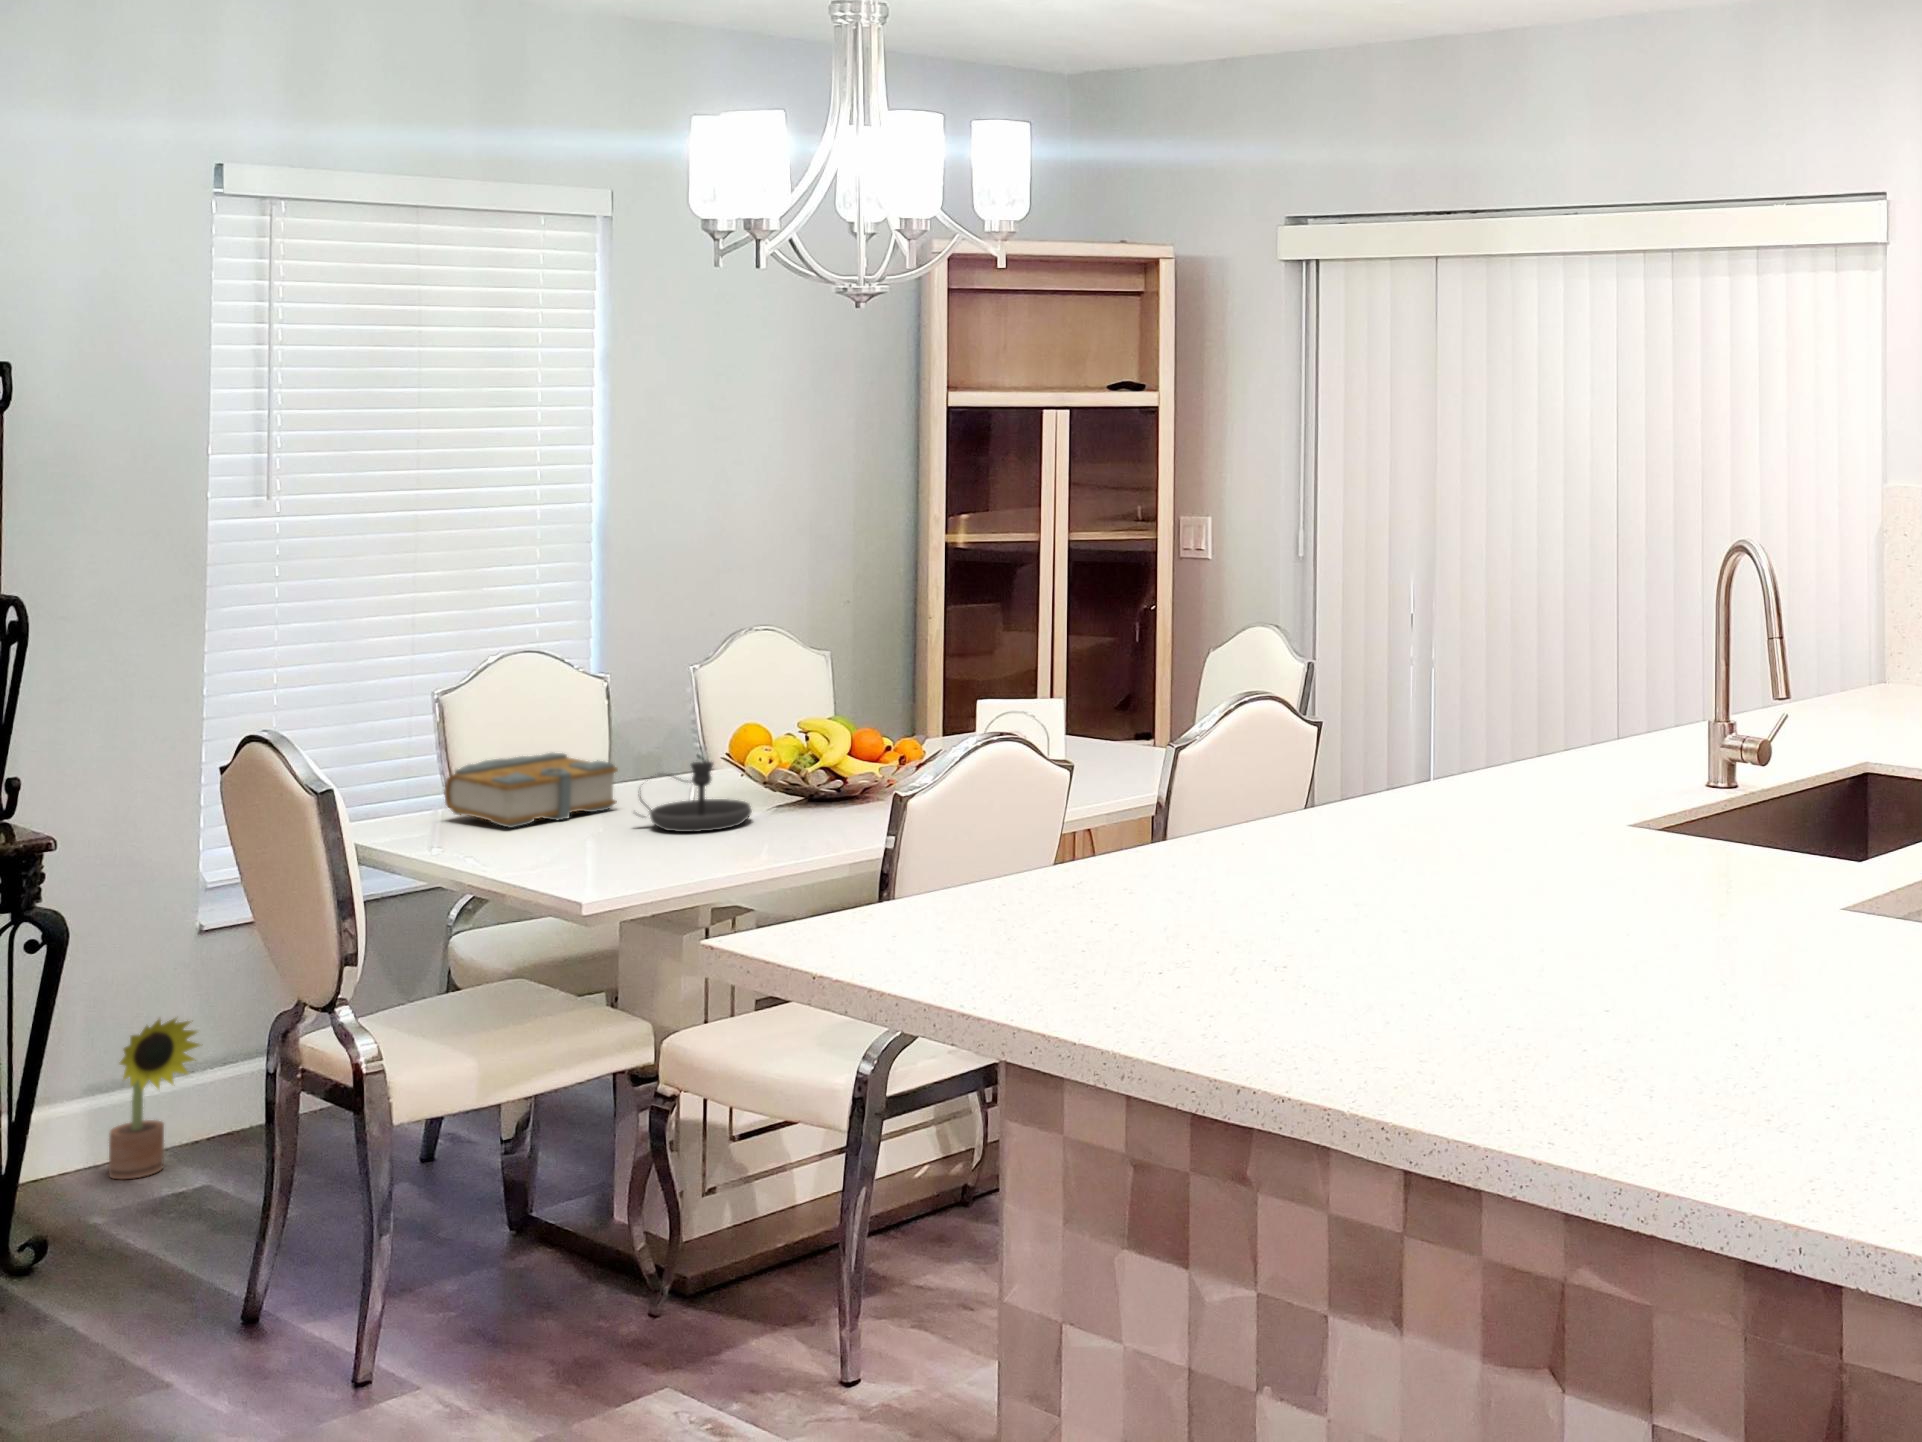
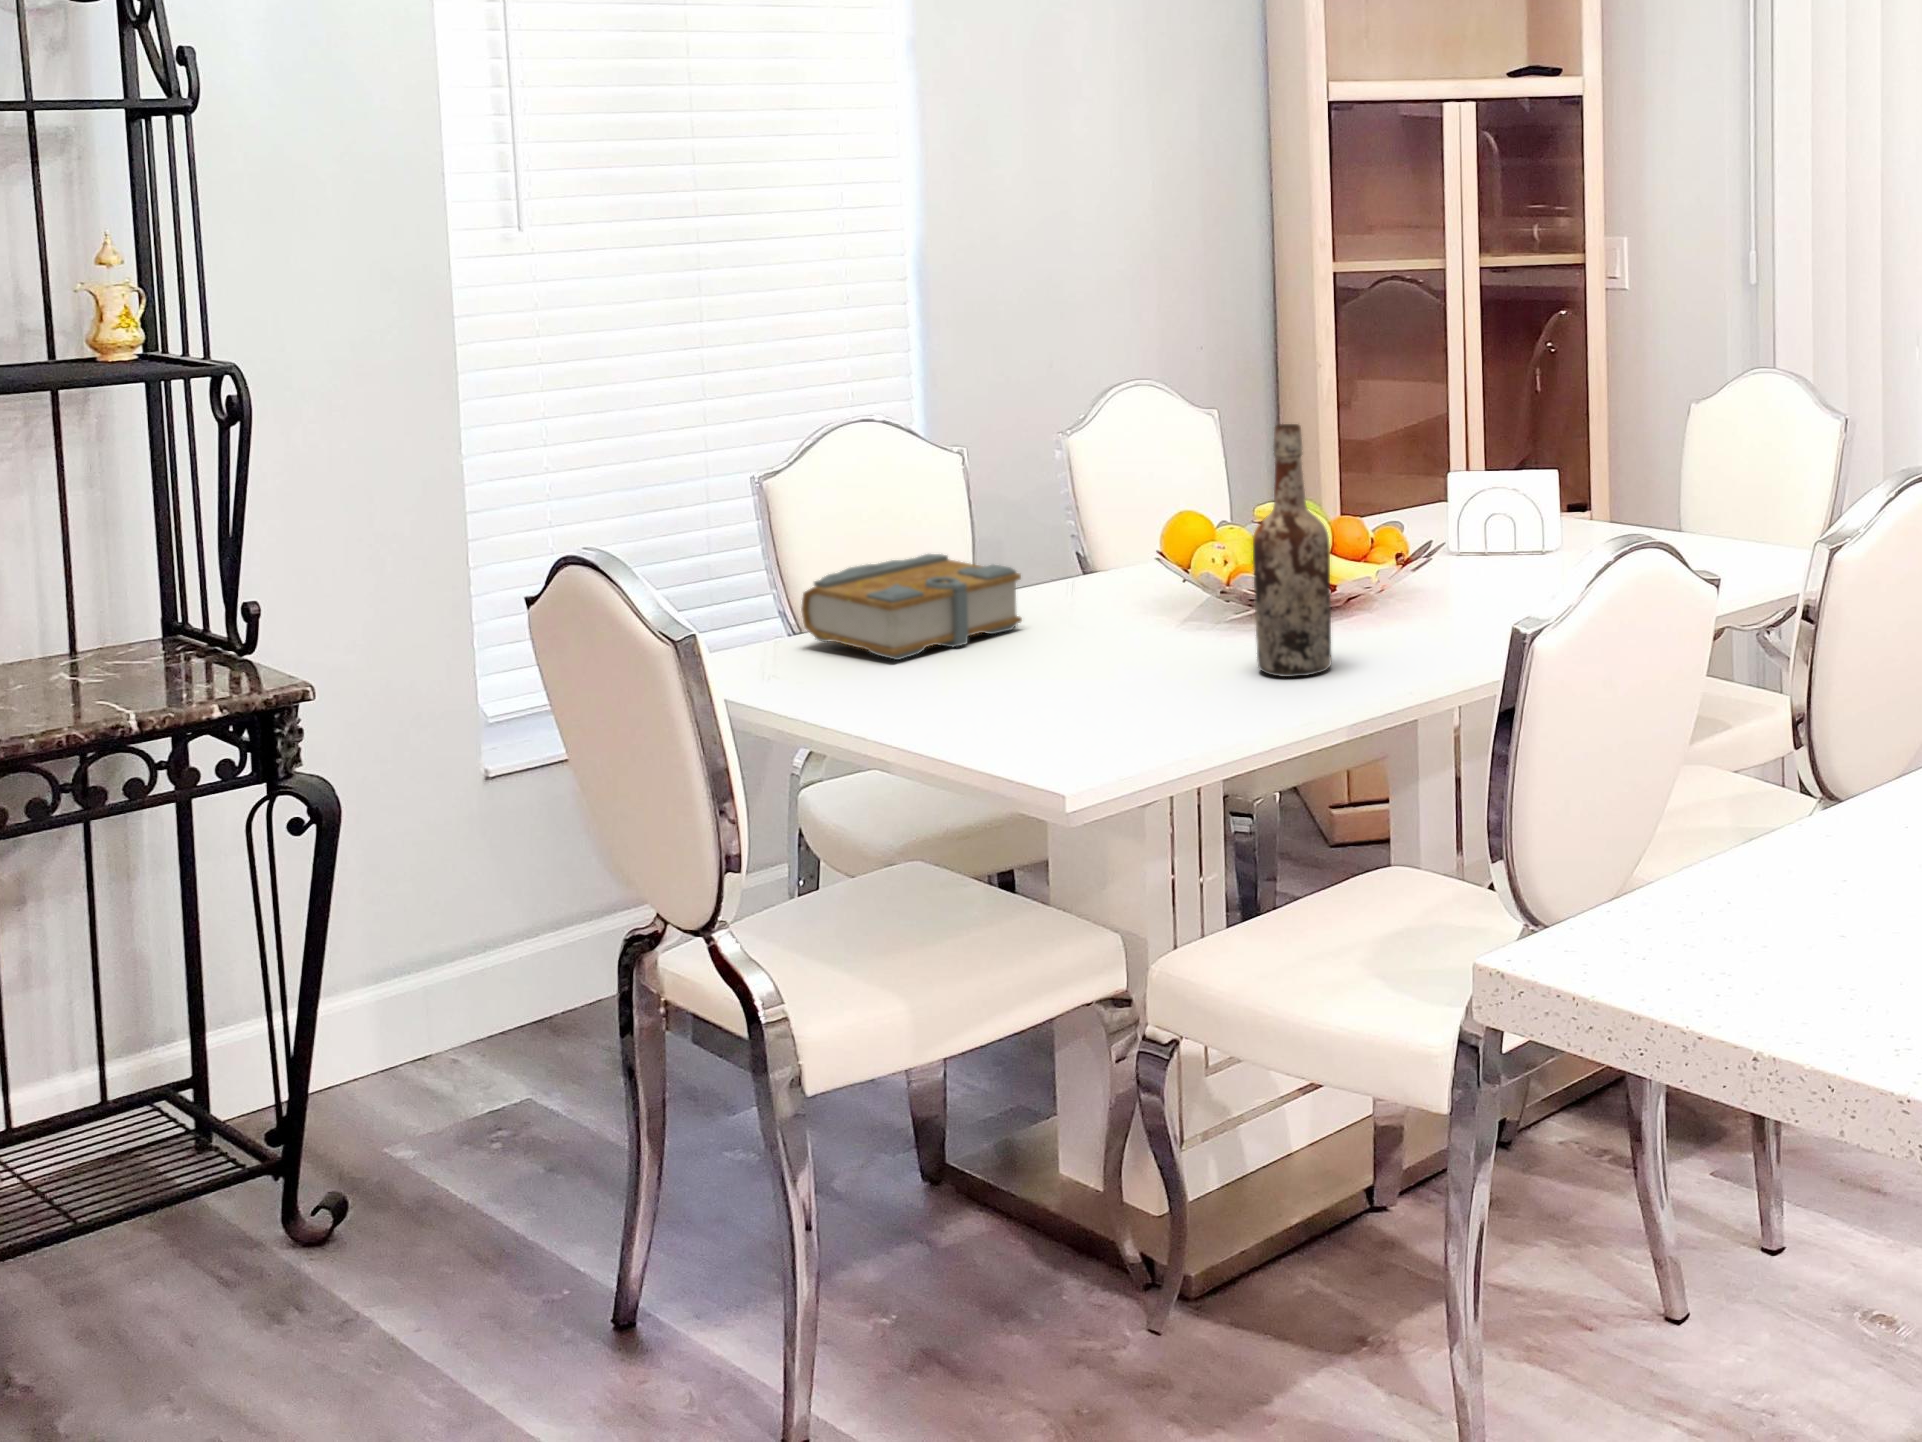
wine bottle: none [771,657,828,839] -> present [1253,424,1331,677]
candlestick: present [639,761,751,832] -> none [1060,567,1216,666]
decorative plant: present [109,1018,199,1179] -> none [411,891,514,1093]

